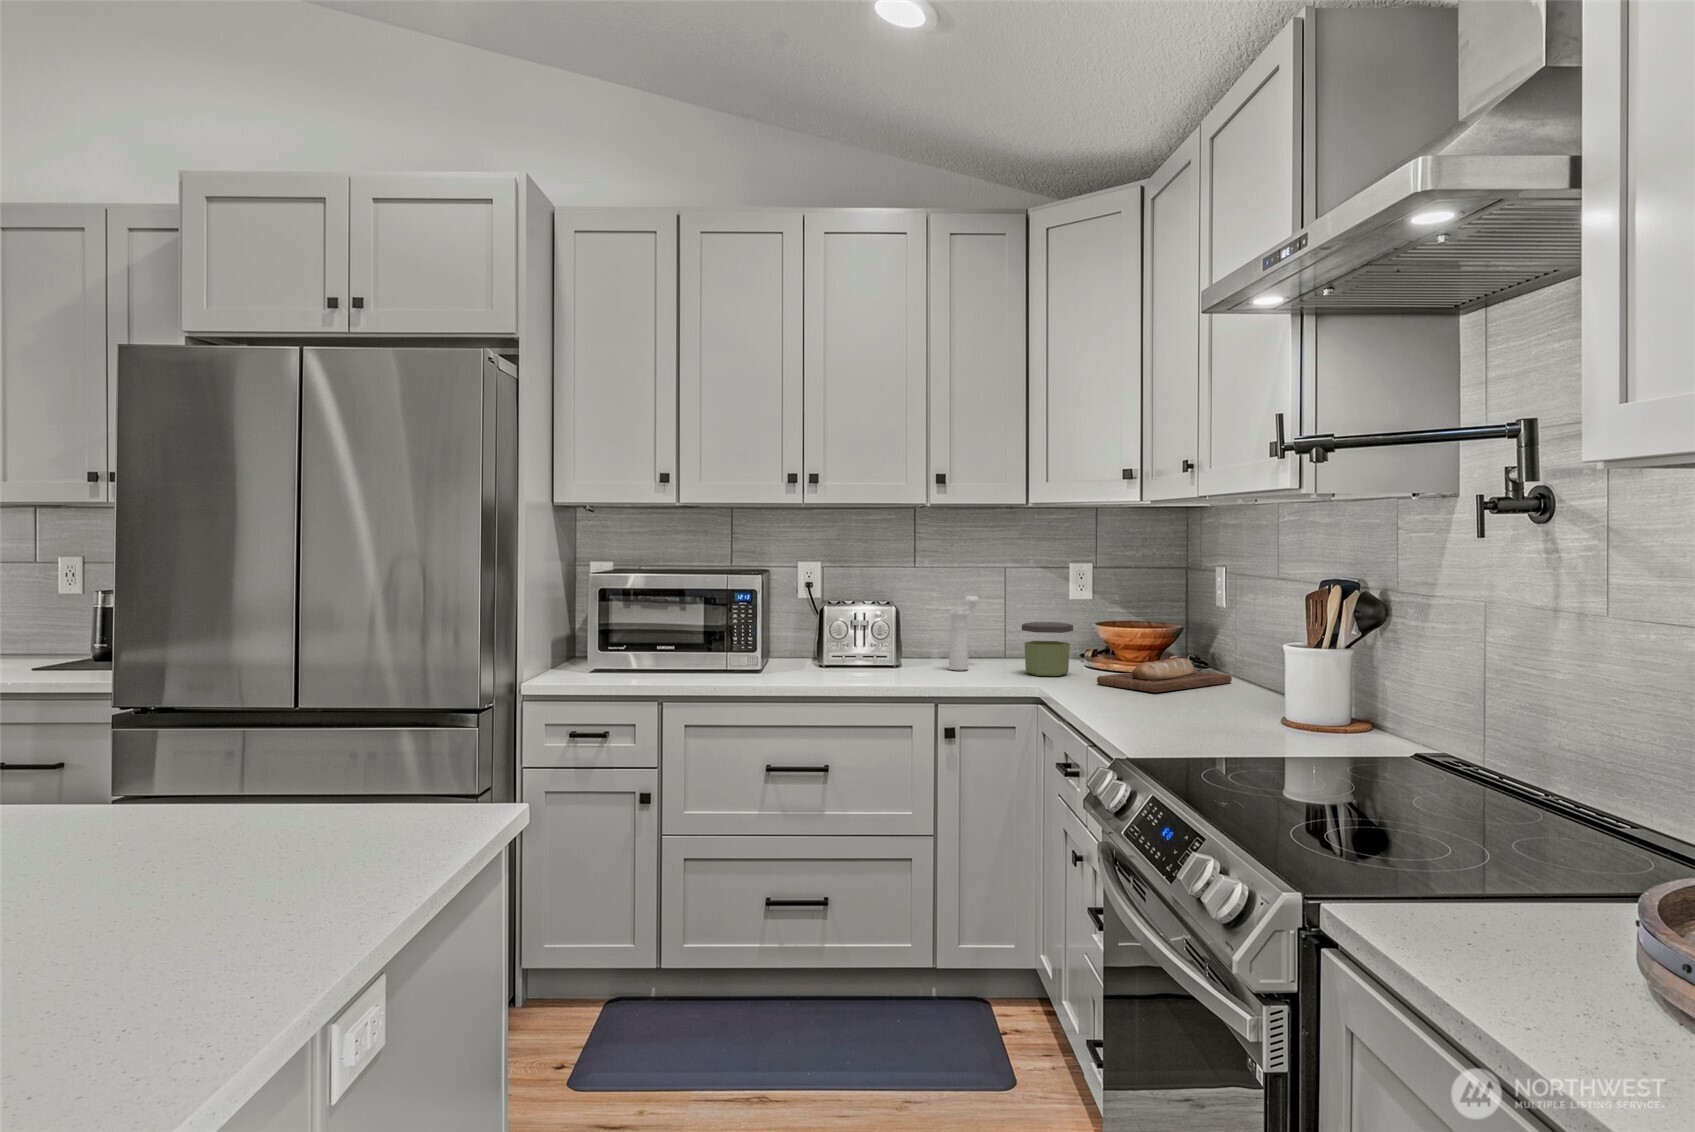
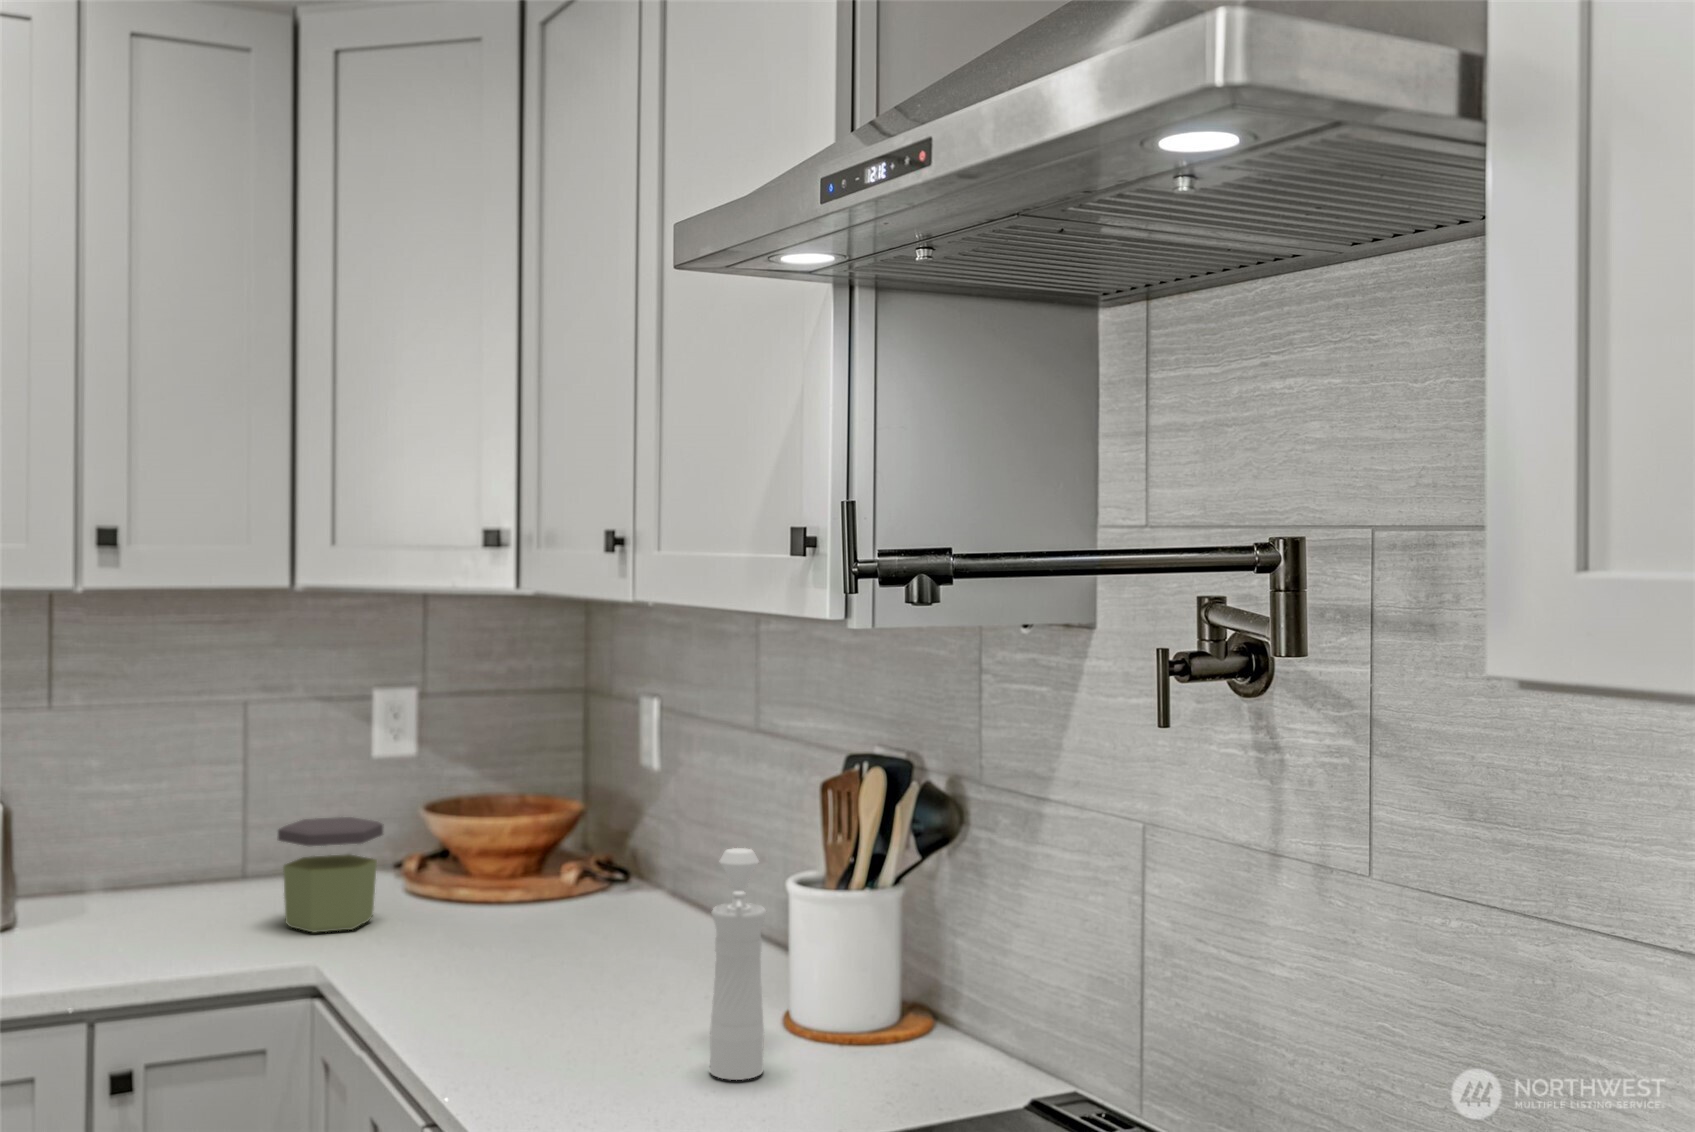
pepper mill: present [949,596,979,670] -> present [710,848,766,1080]
bread loaf: present [1097,658,1232,692] -> none [433,875,673,961]

